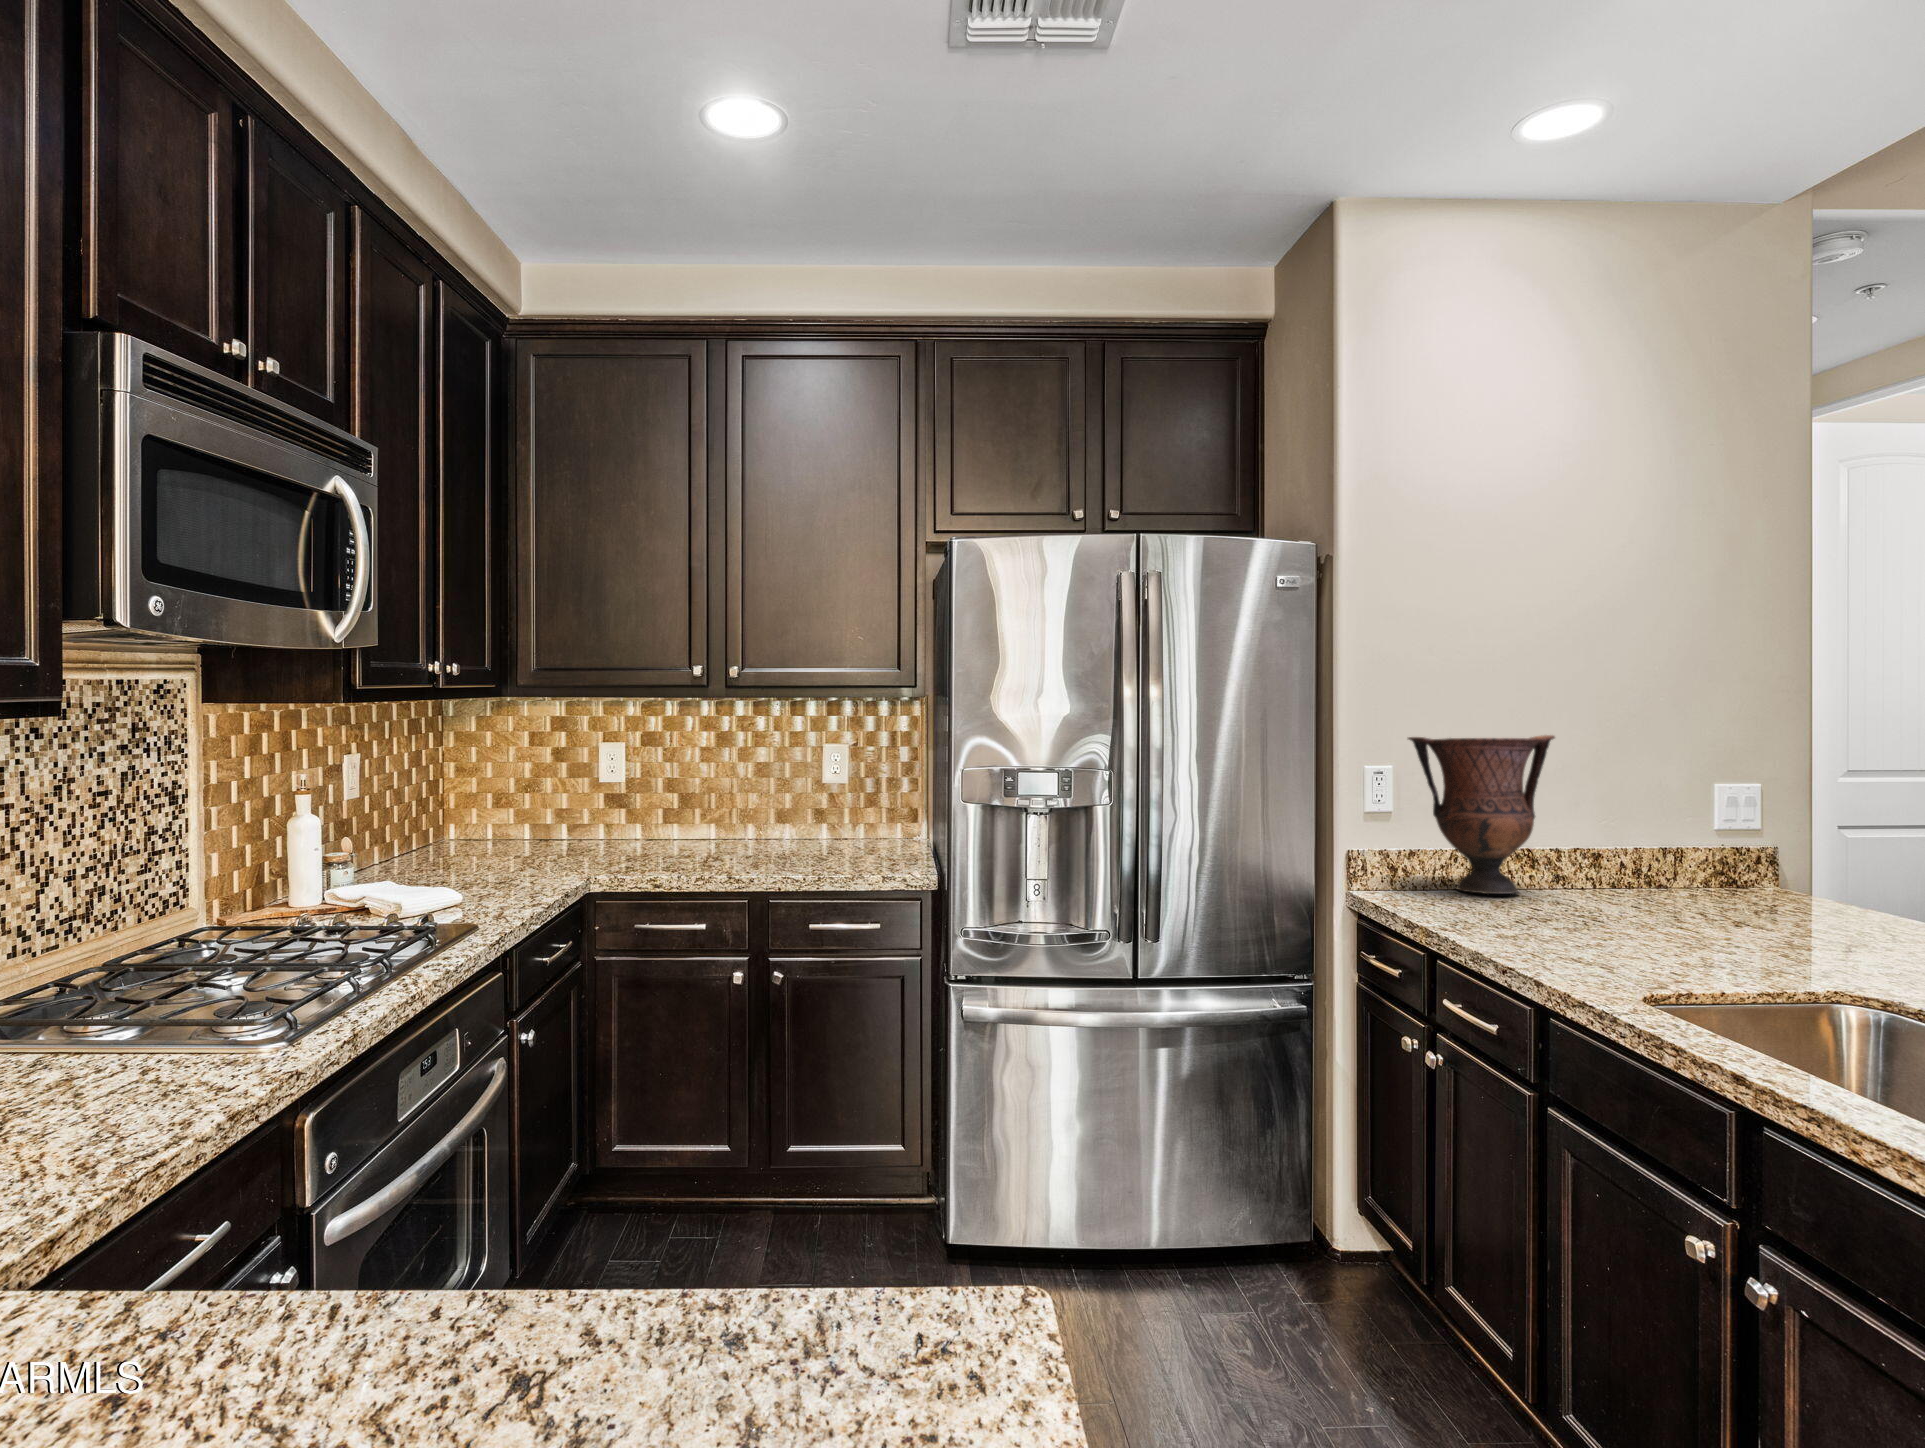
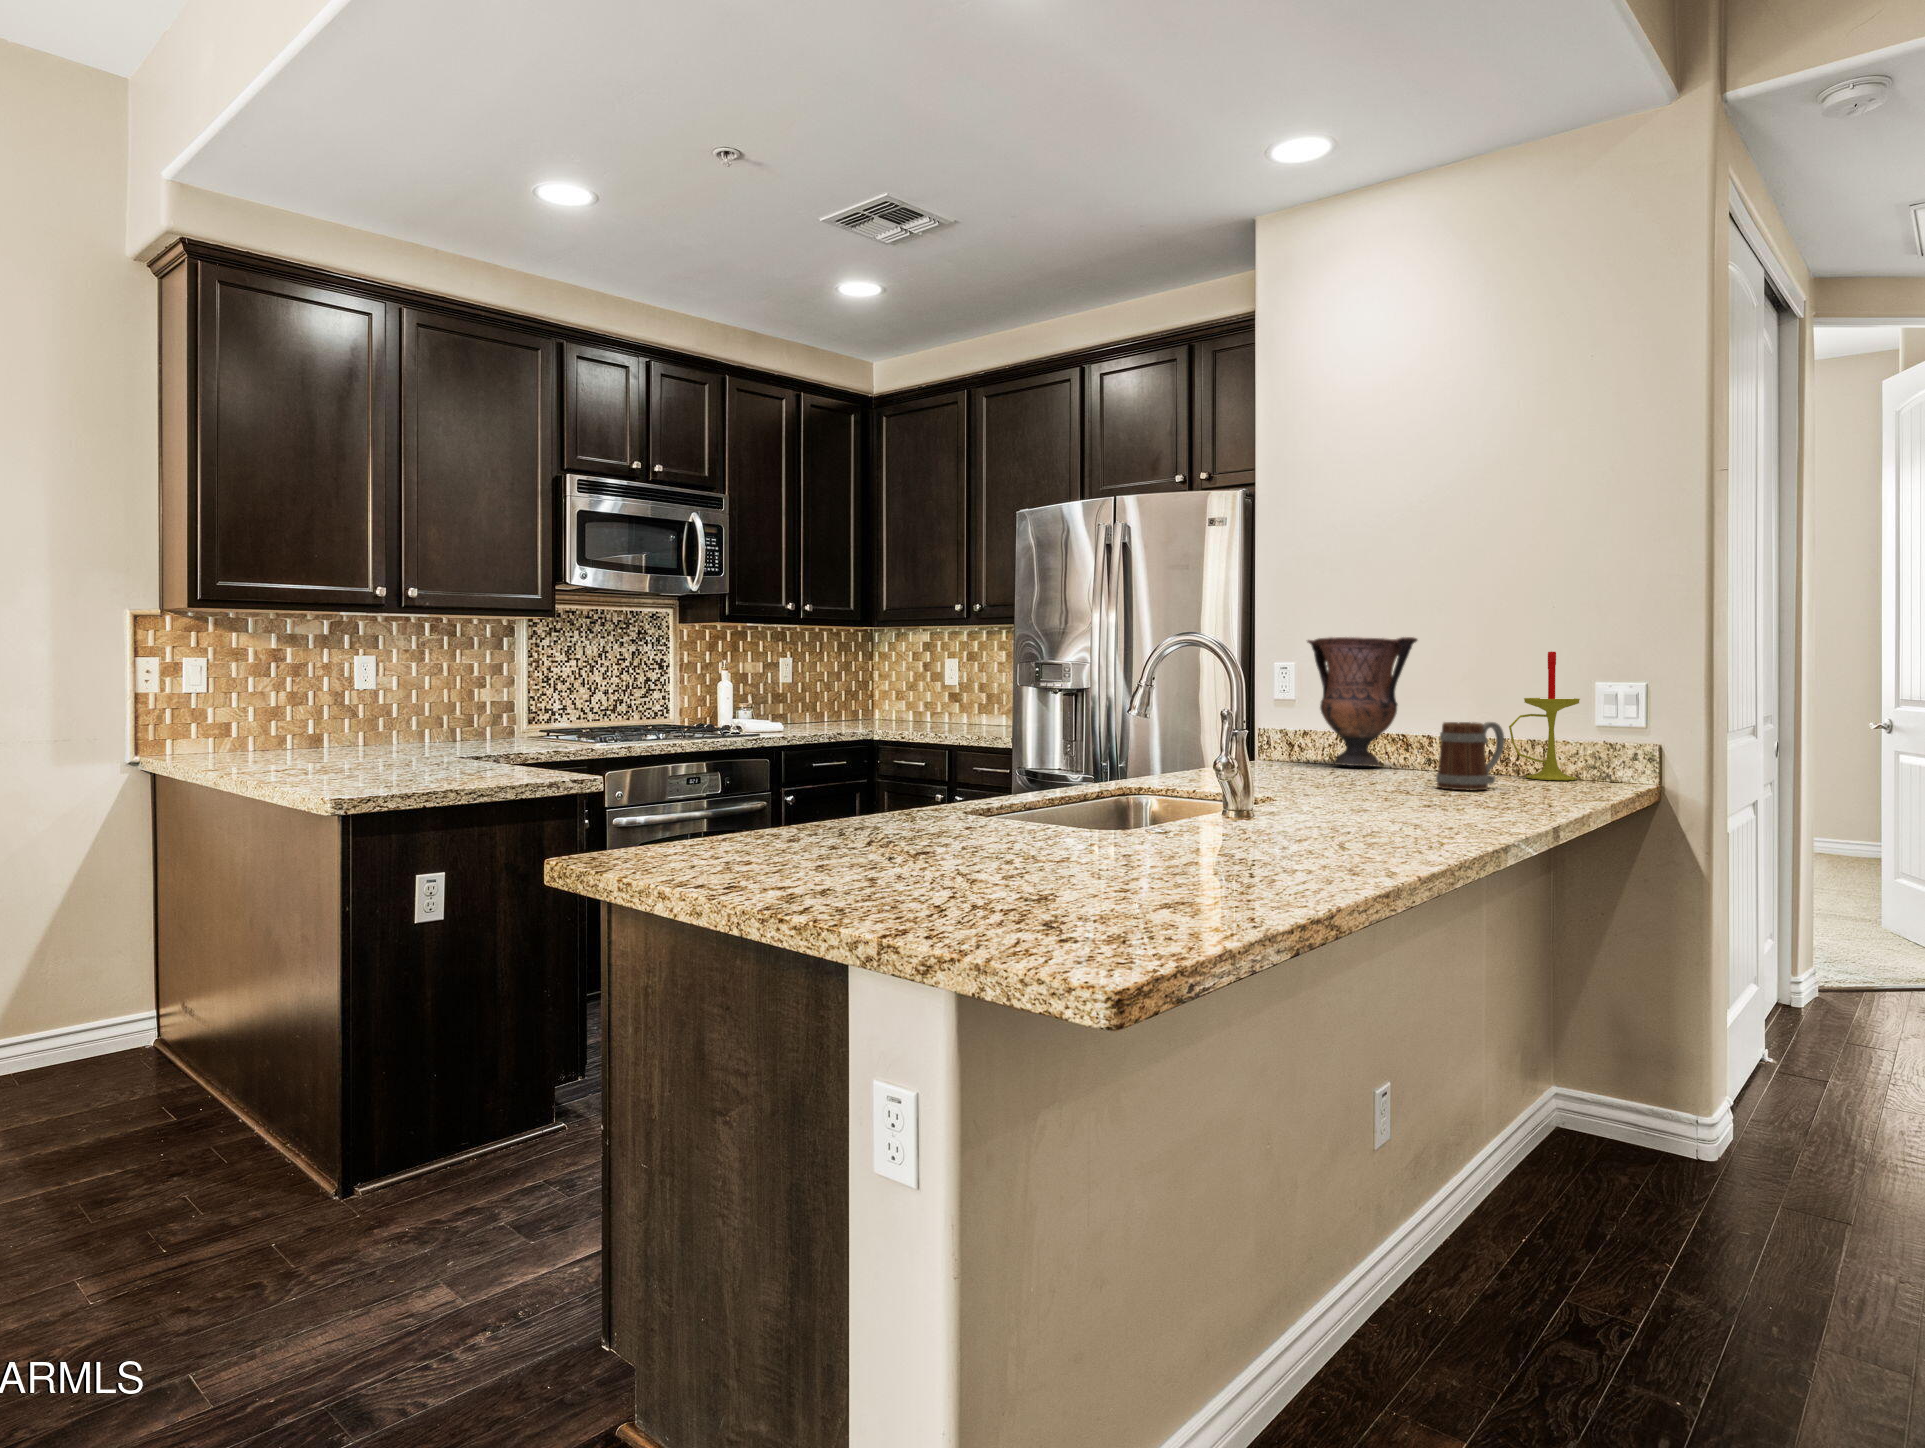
candle: none [1660,748,1728,894] -> present [1509,652,1580,780]
mug: none [1760,846,1835,935] -> present [1436,722,1505,790]

